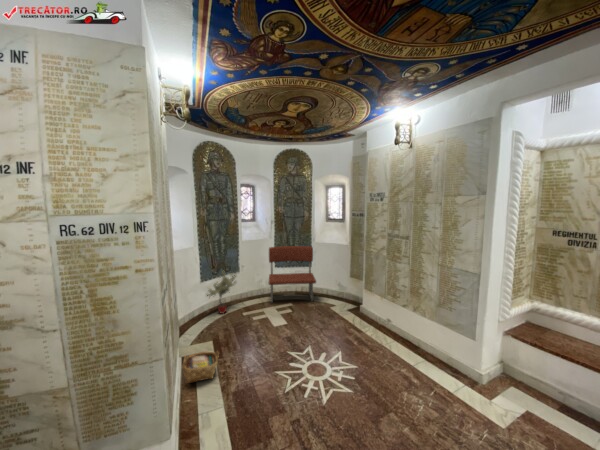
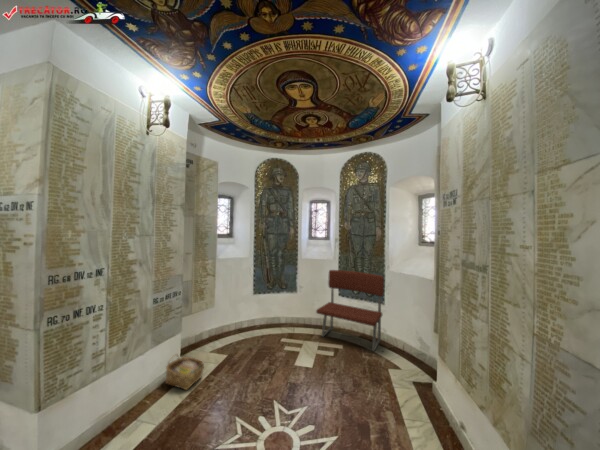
potted tree: present [207,270,236,314] -> none [249,285,287,332]

